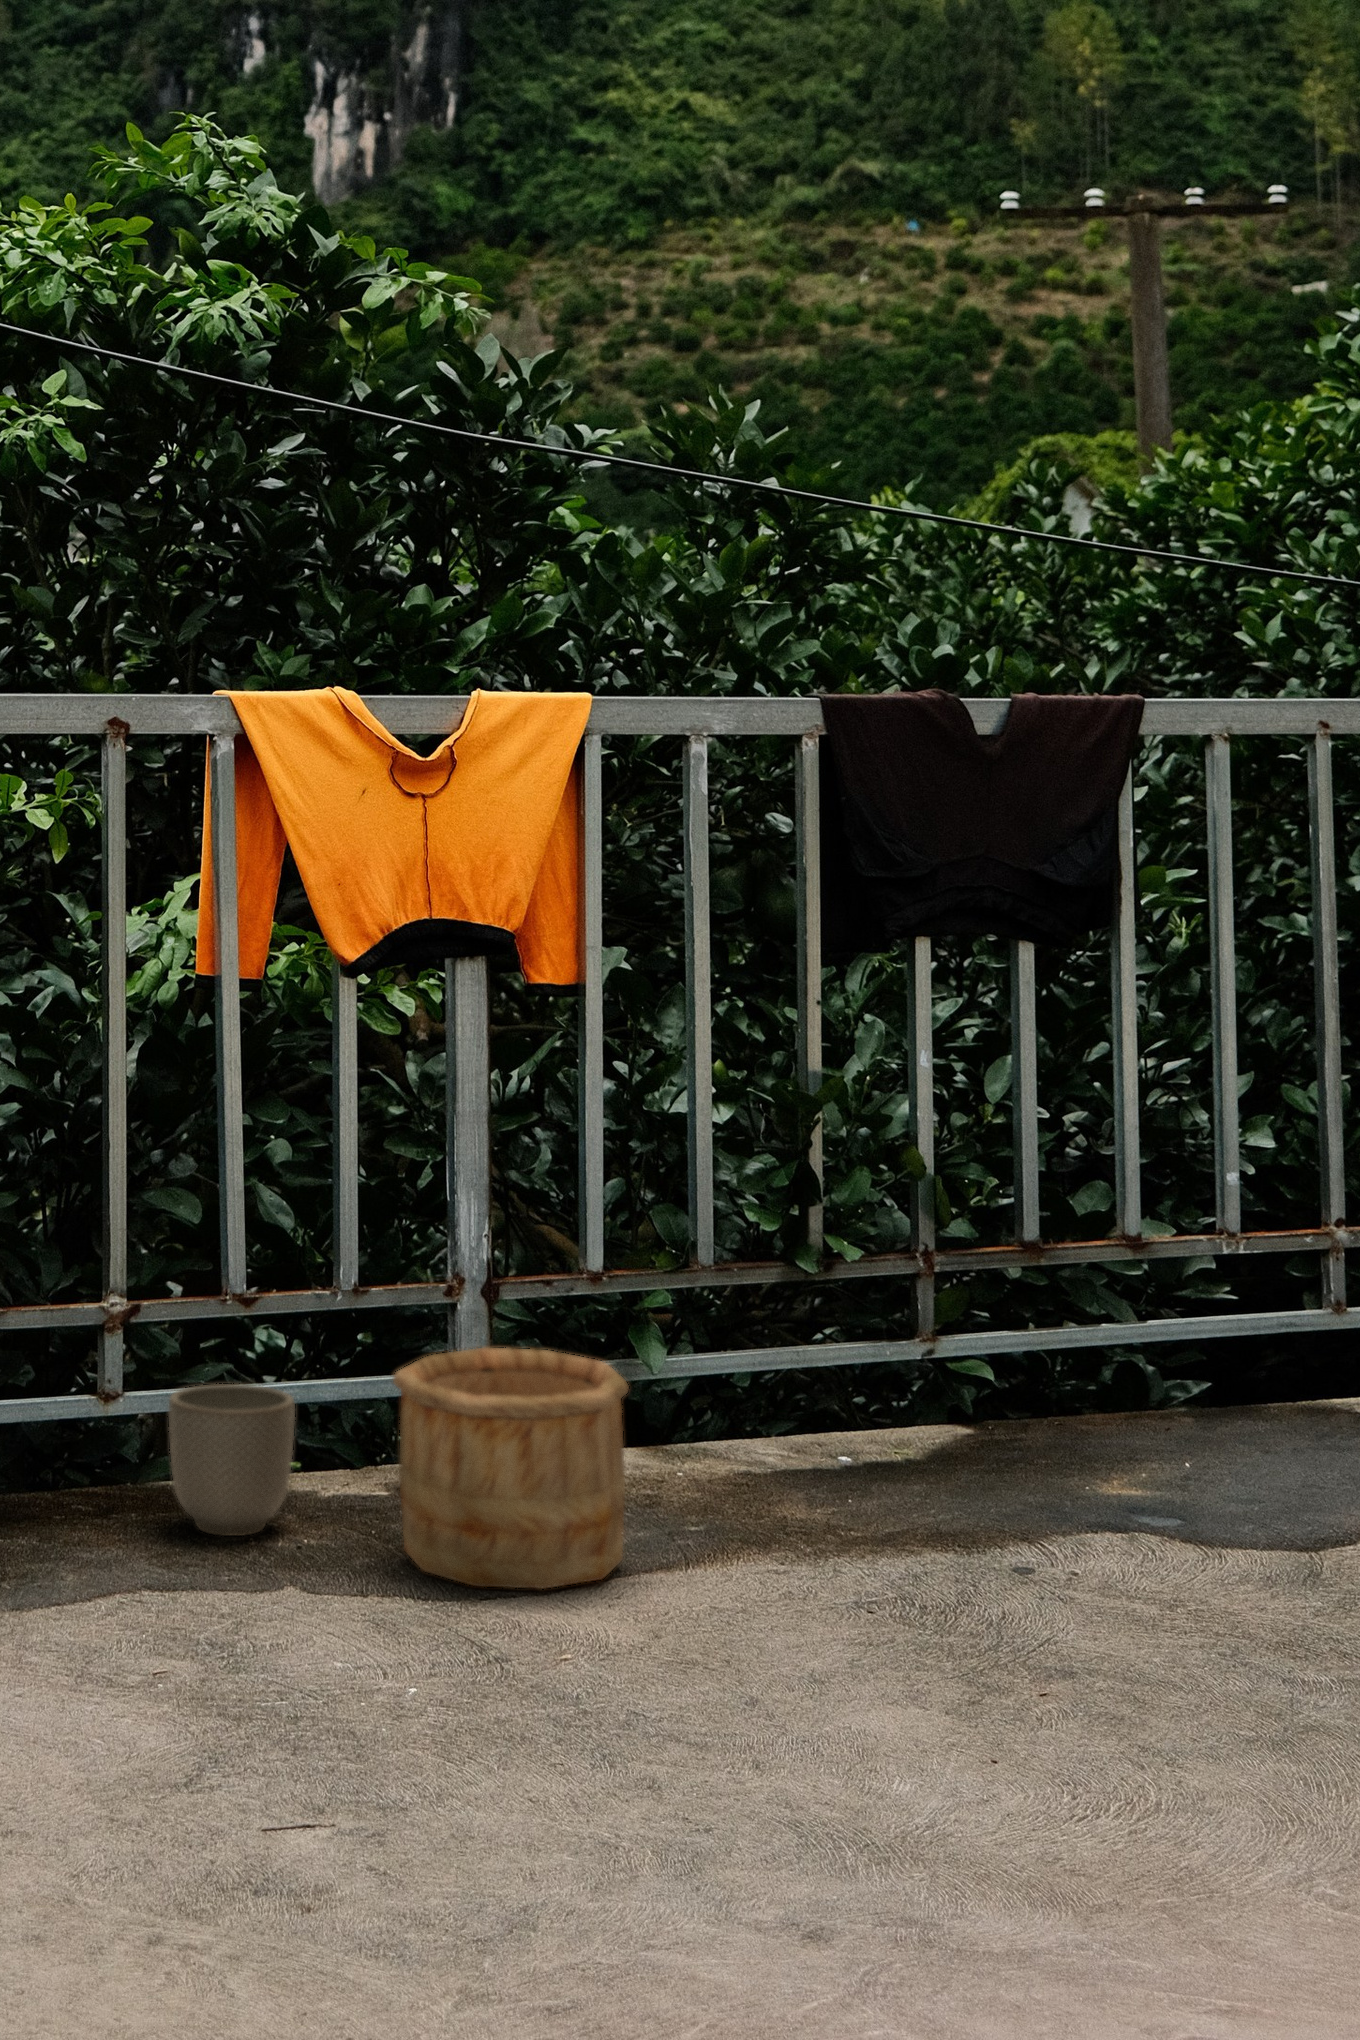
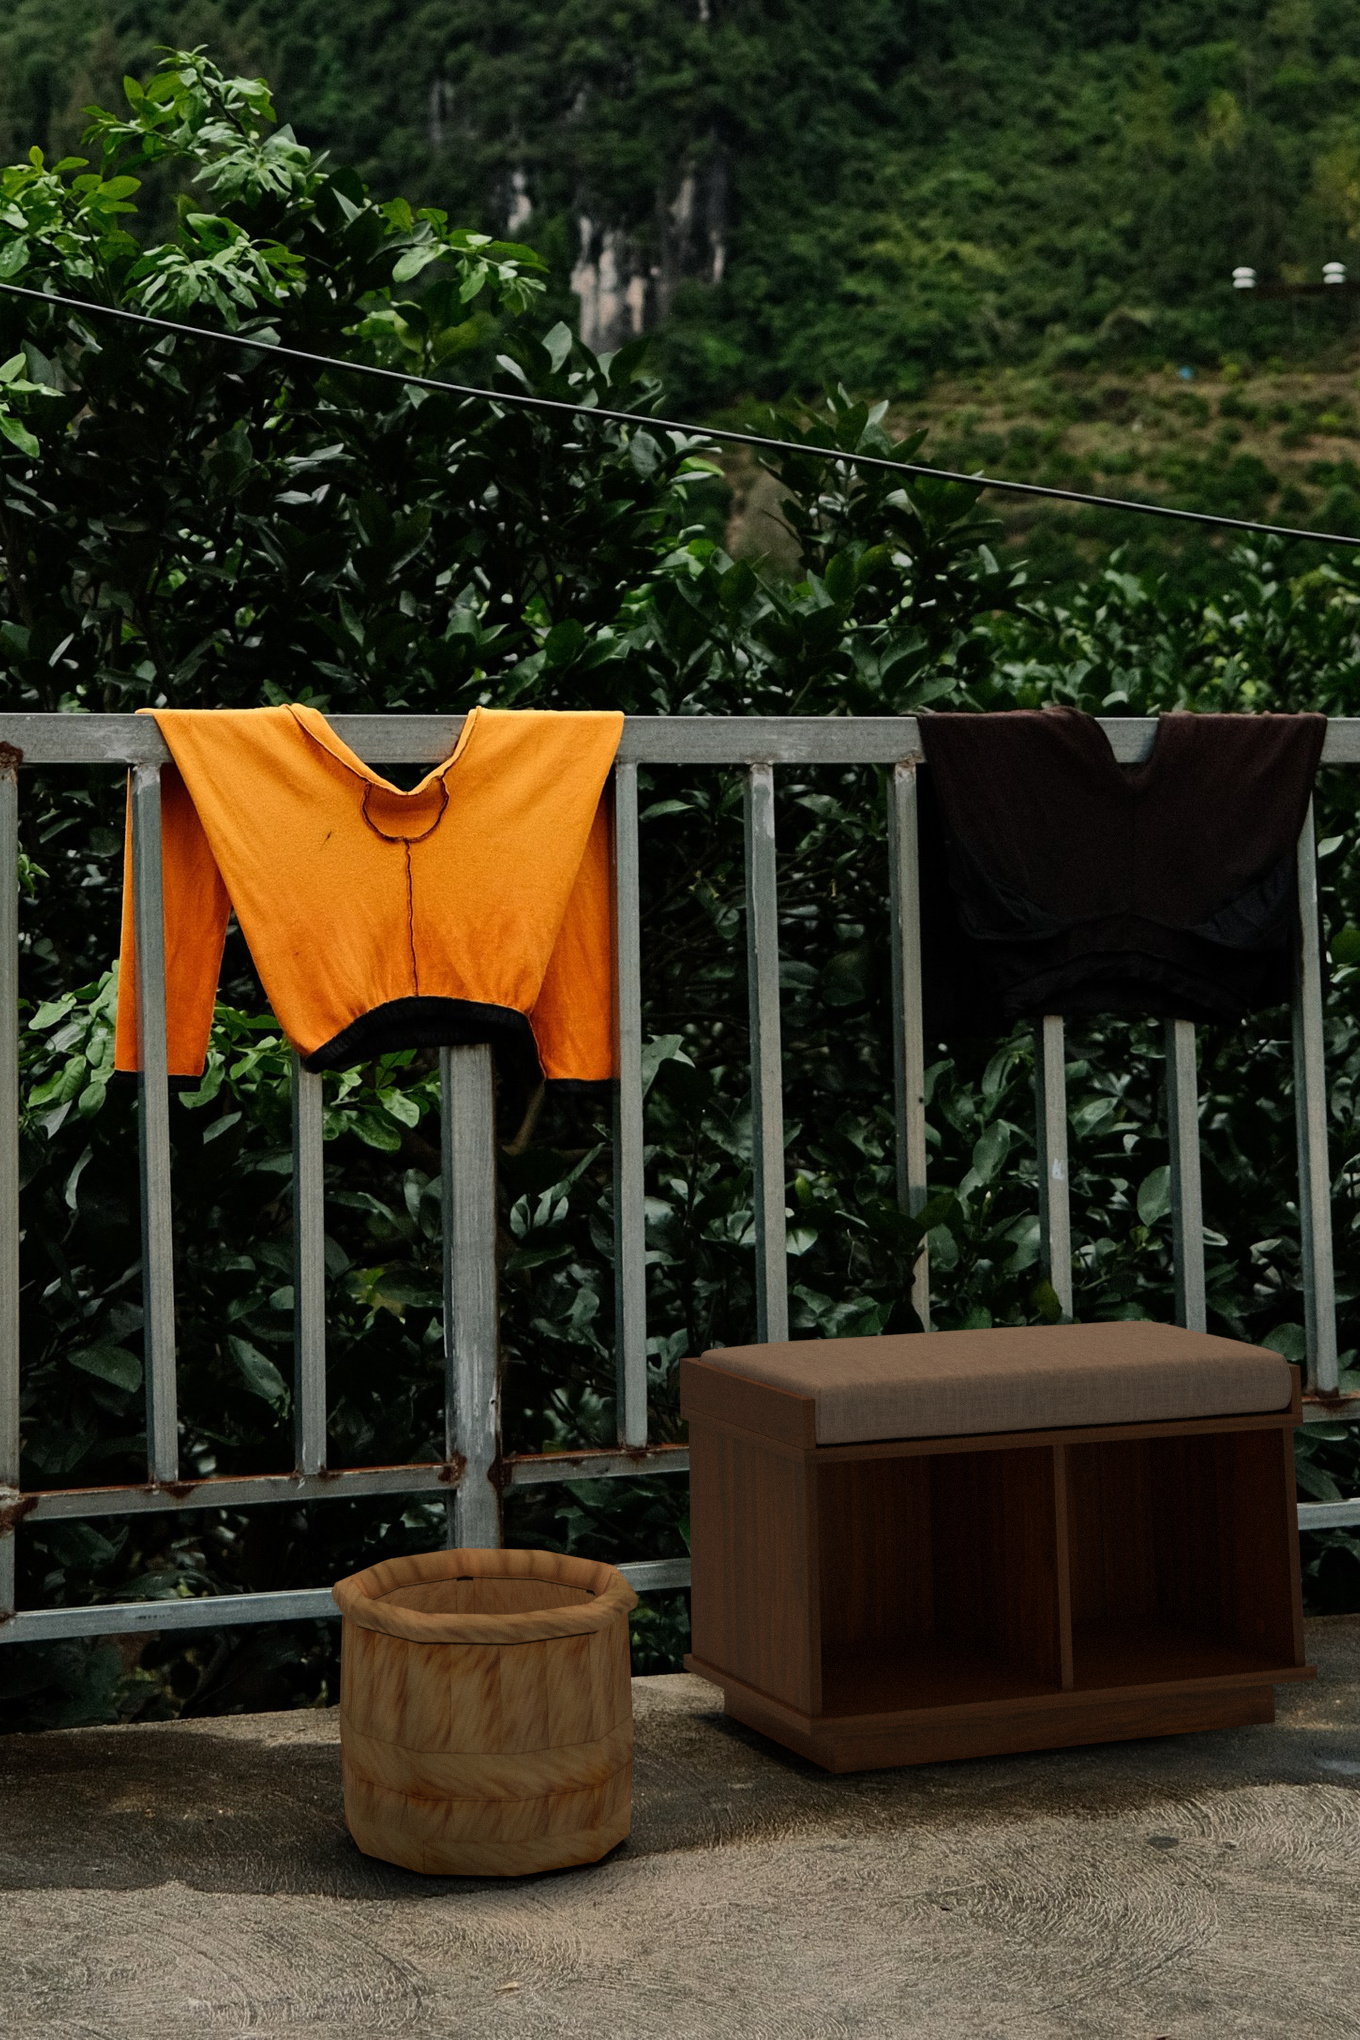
bench: none [634,1179,1133,1522] -> present [680,1321,1317,1773]
planter: present [168,1384,295,1536] -> none [51,1601,217,1805]

